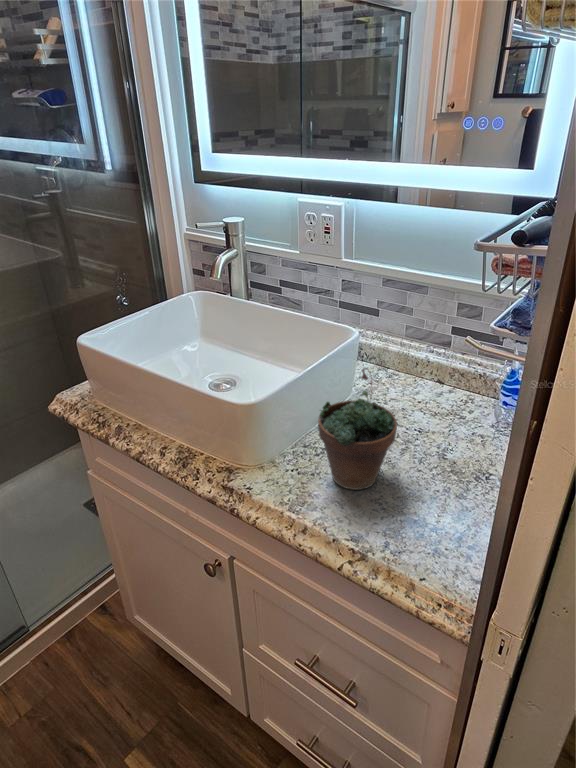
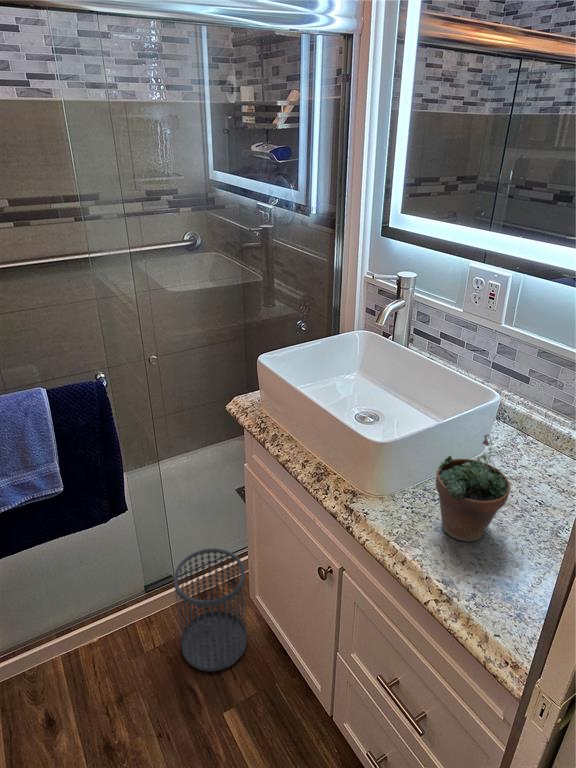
wastebasket: none [26,576,134,721] -> present [174,548,247,671]

